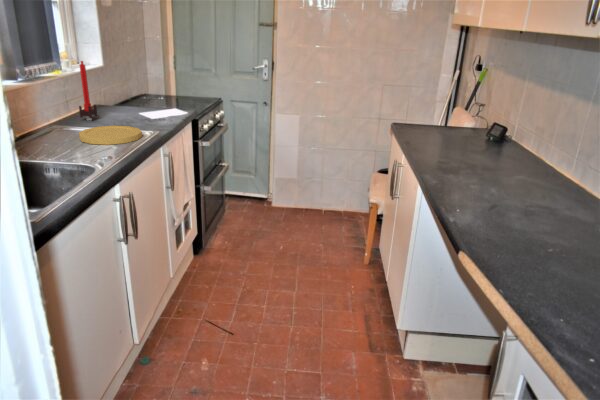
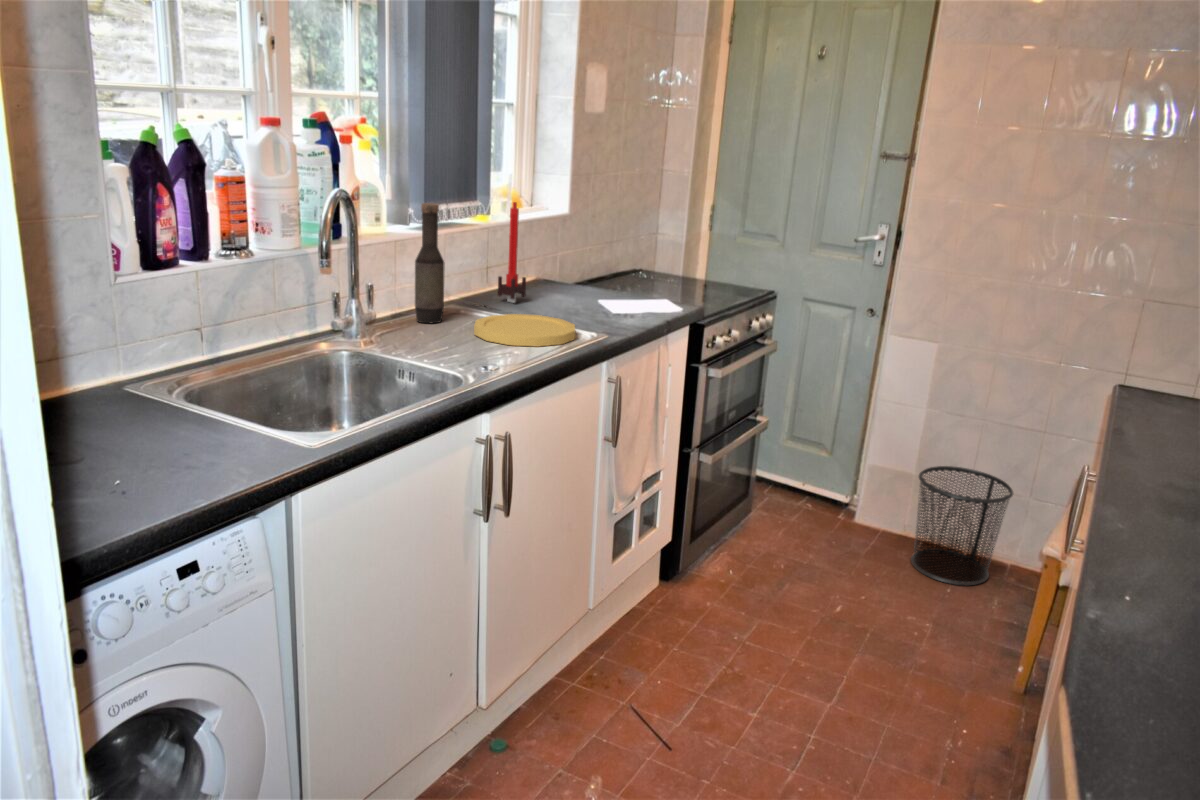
bottle: none [28,65,54,139] -> present [415,203,445,323]
trash can: none [301,172,342,225] -> present [911,466,1013,585]

